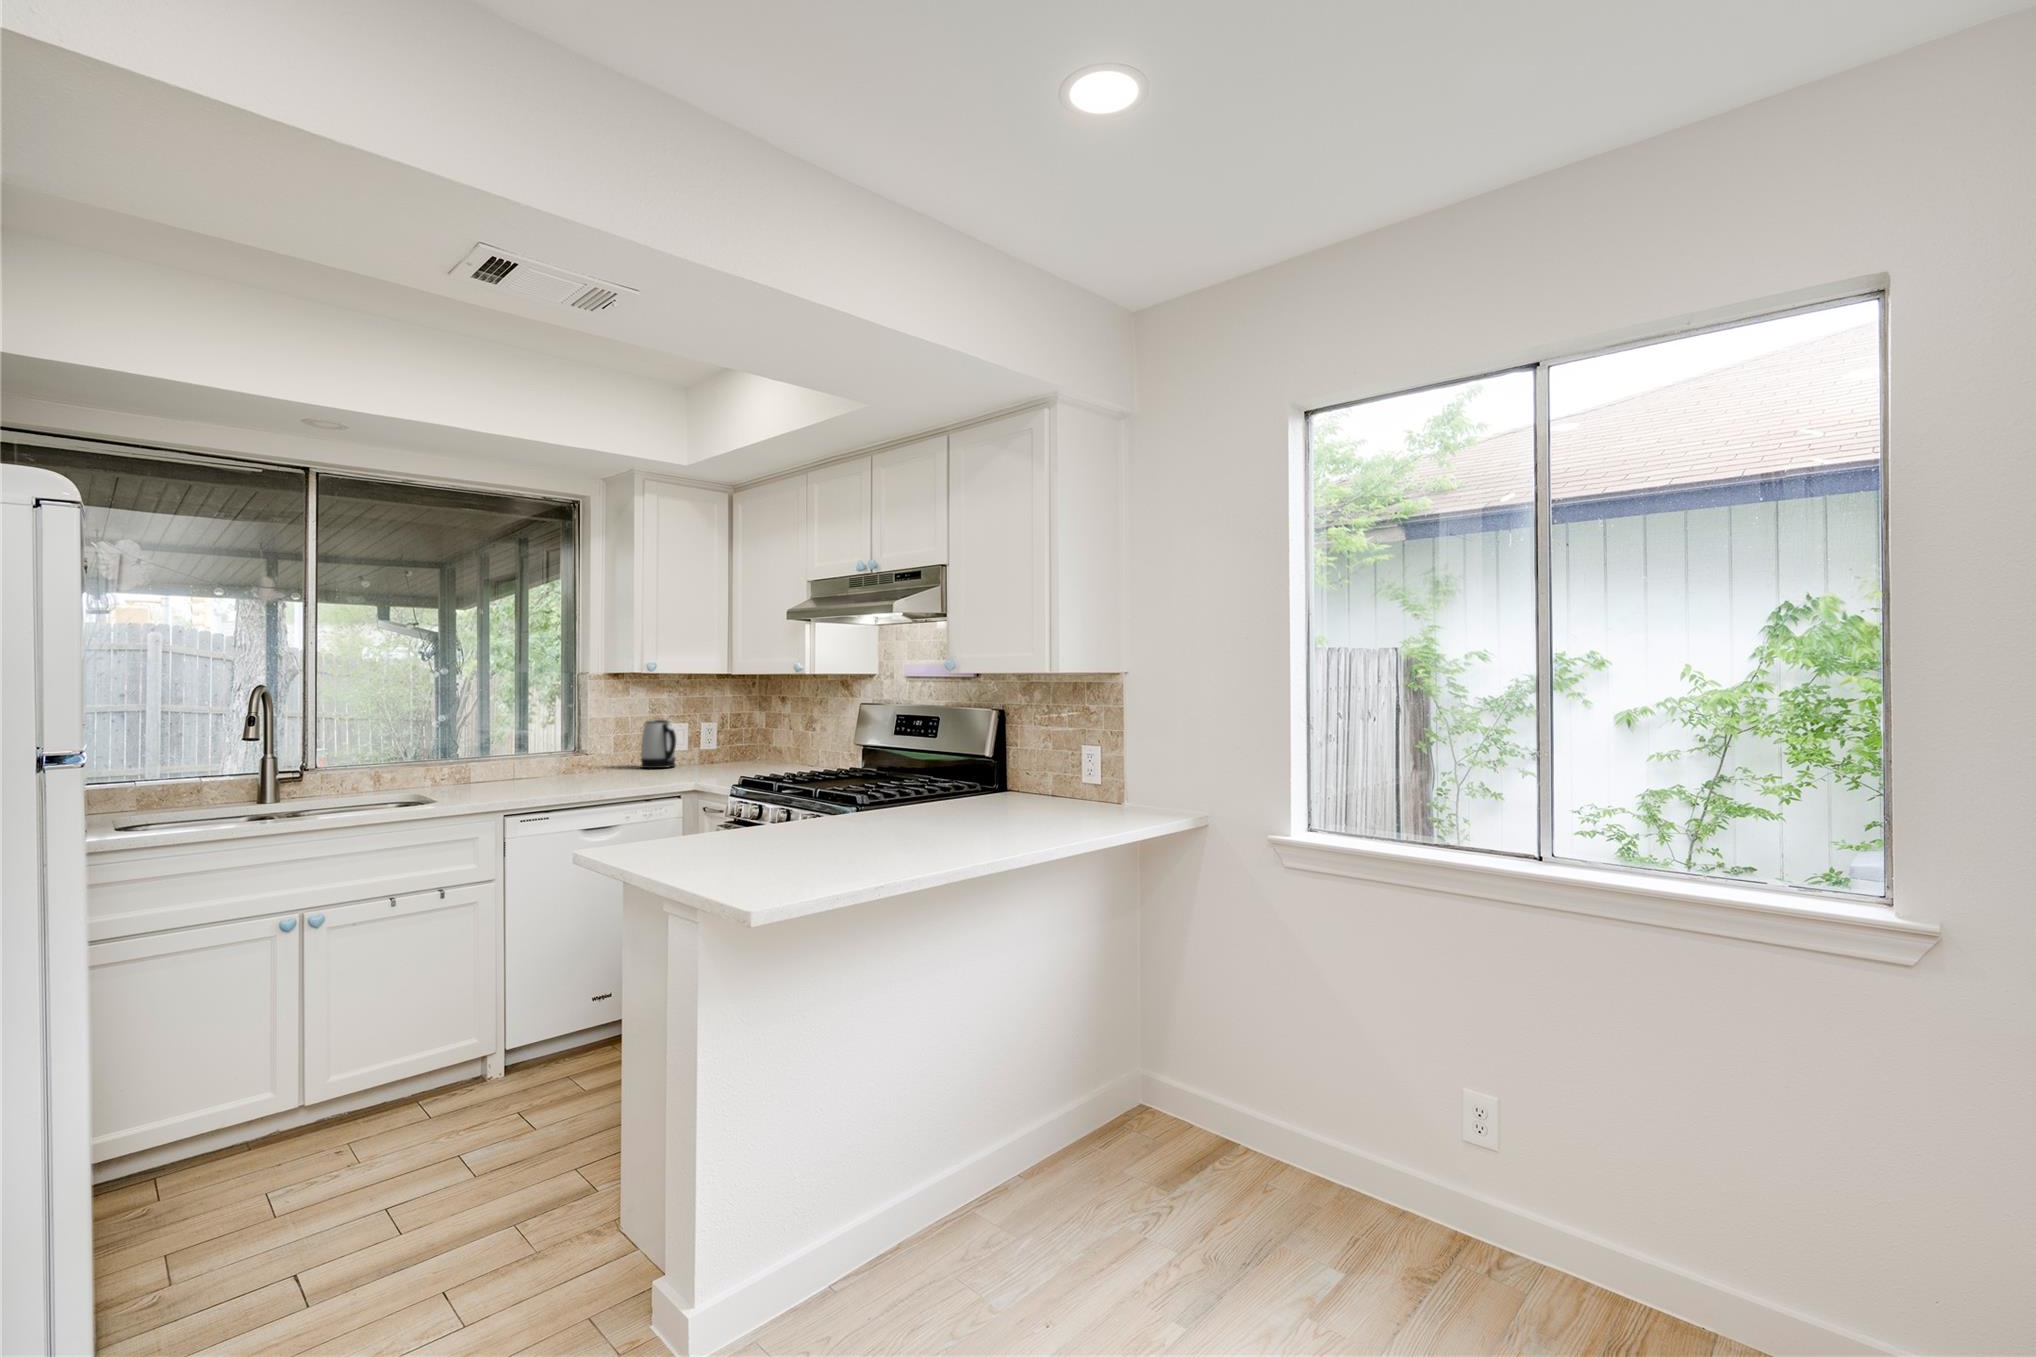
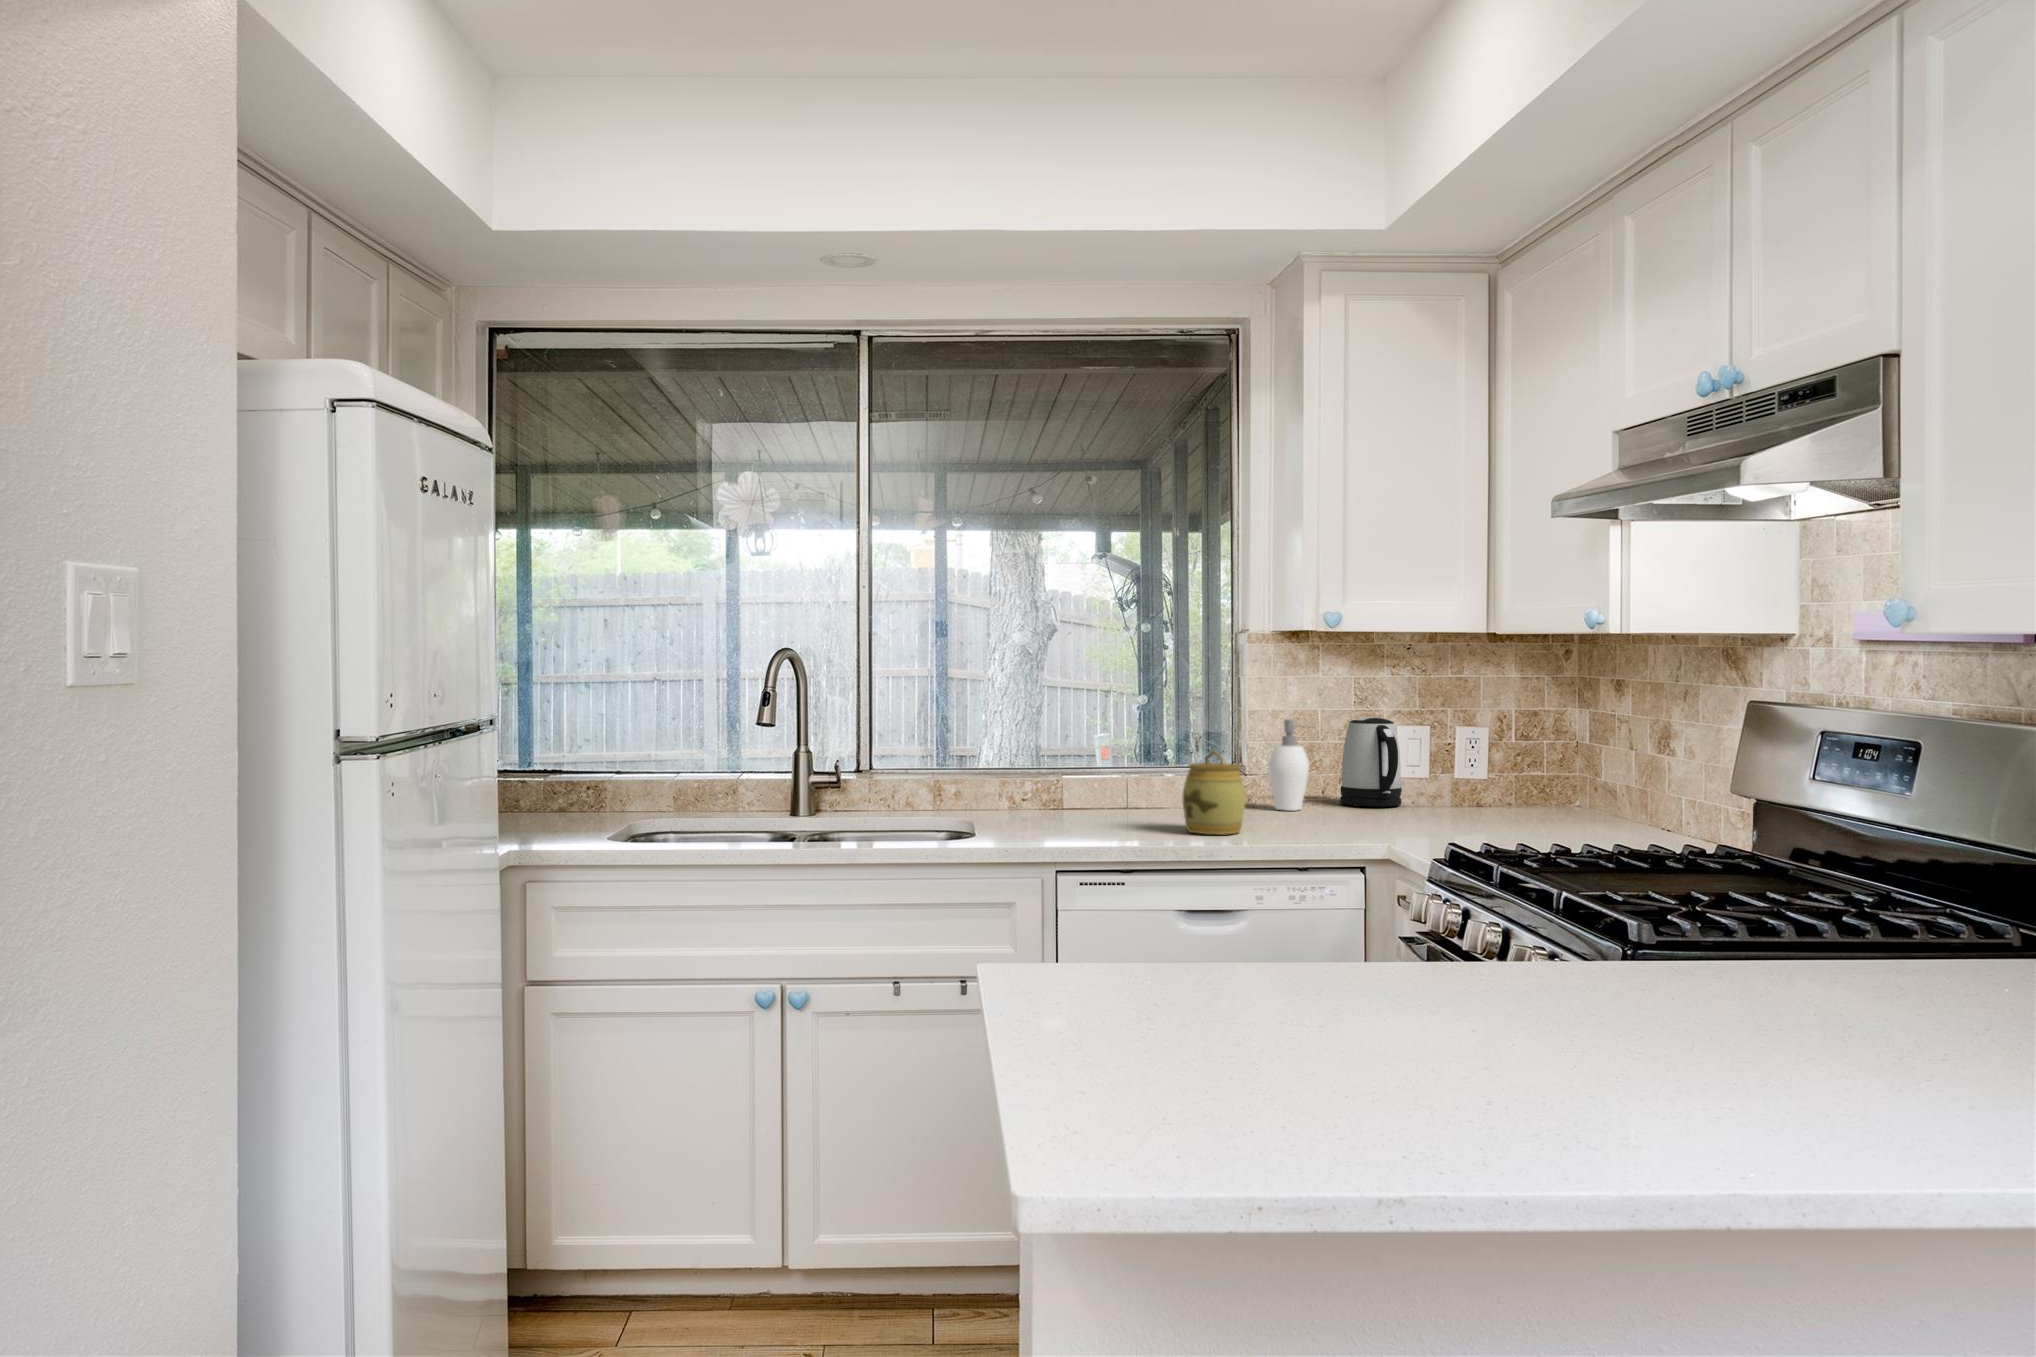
soap dispenser: none [603,722,632,774] -> present [1269,719,1309,810]
jar: none [567,740,607,788] -> present [1182,751,1245,834]

